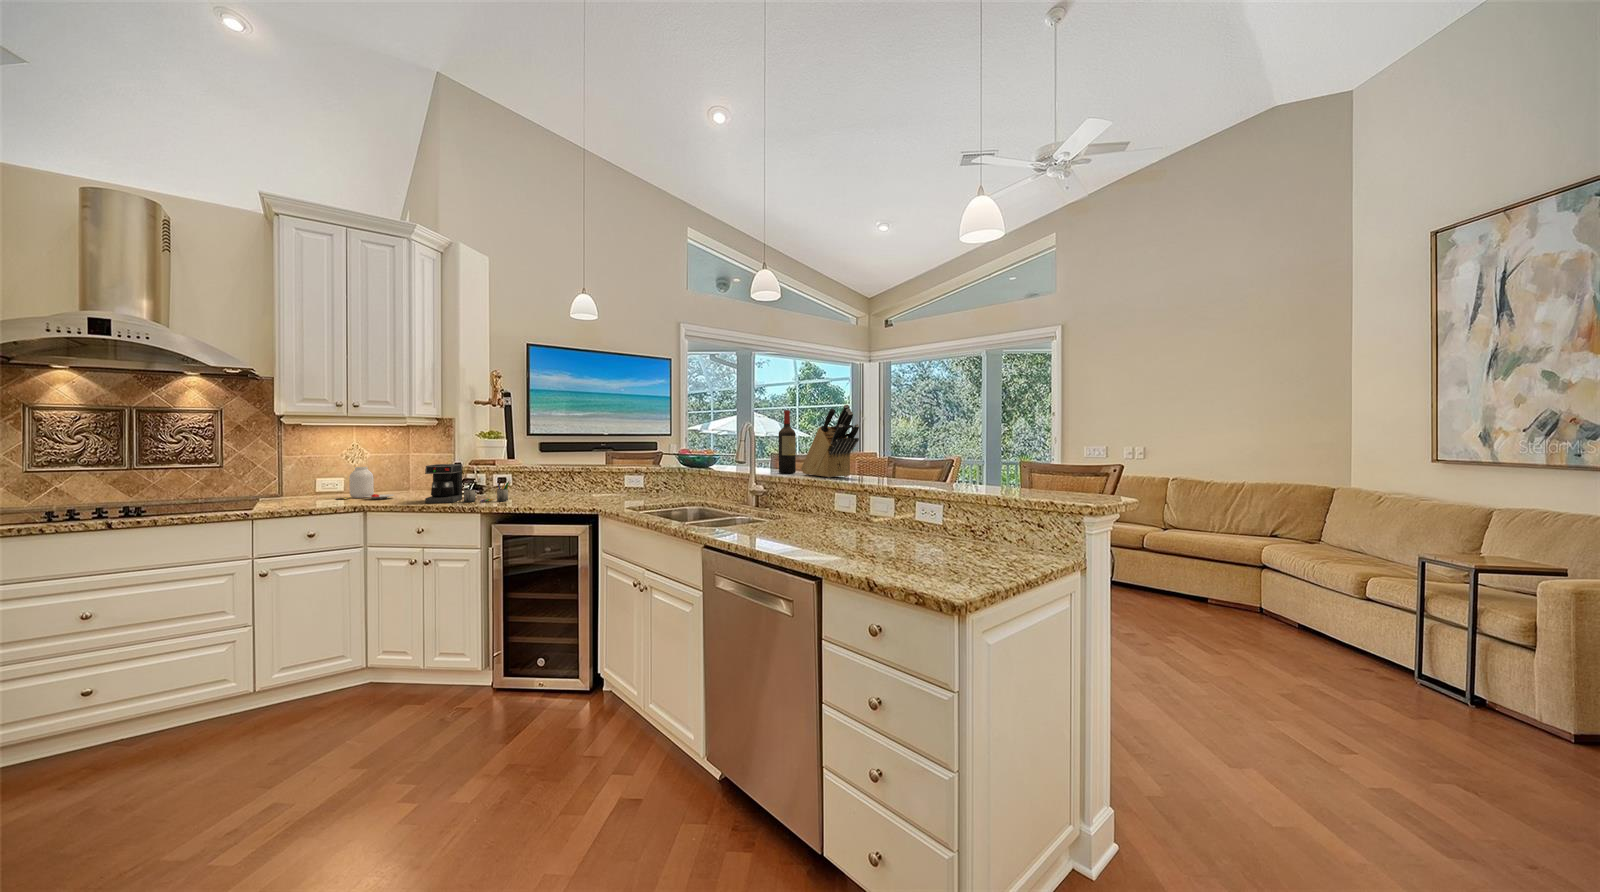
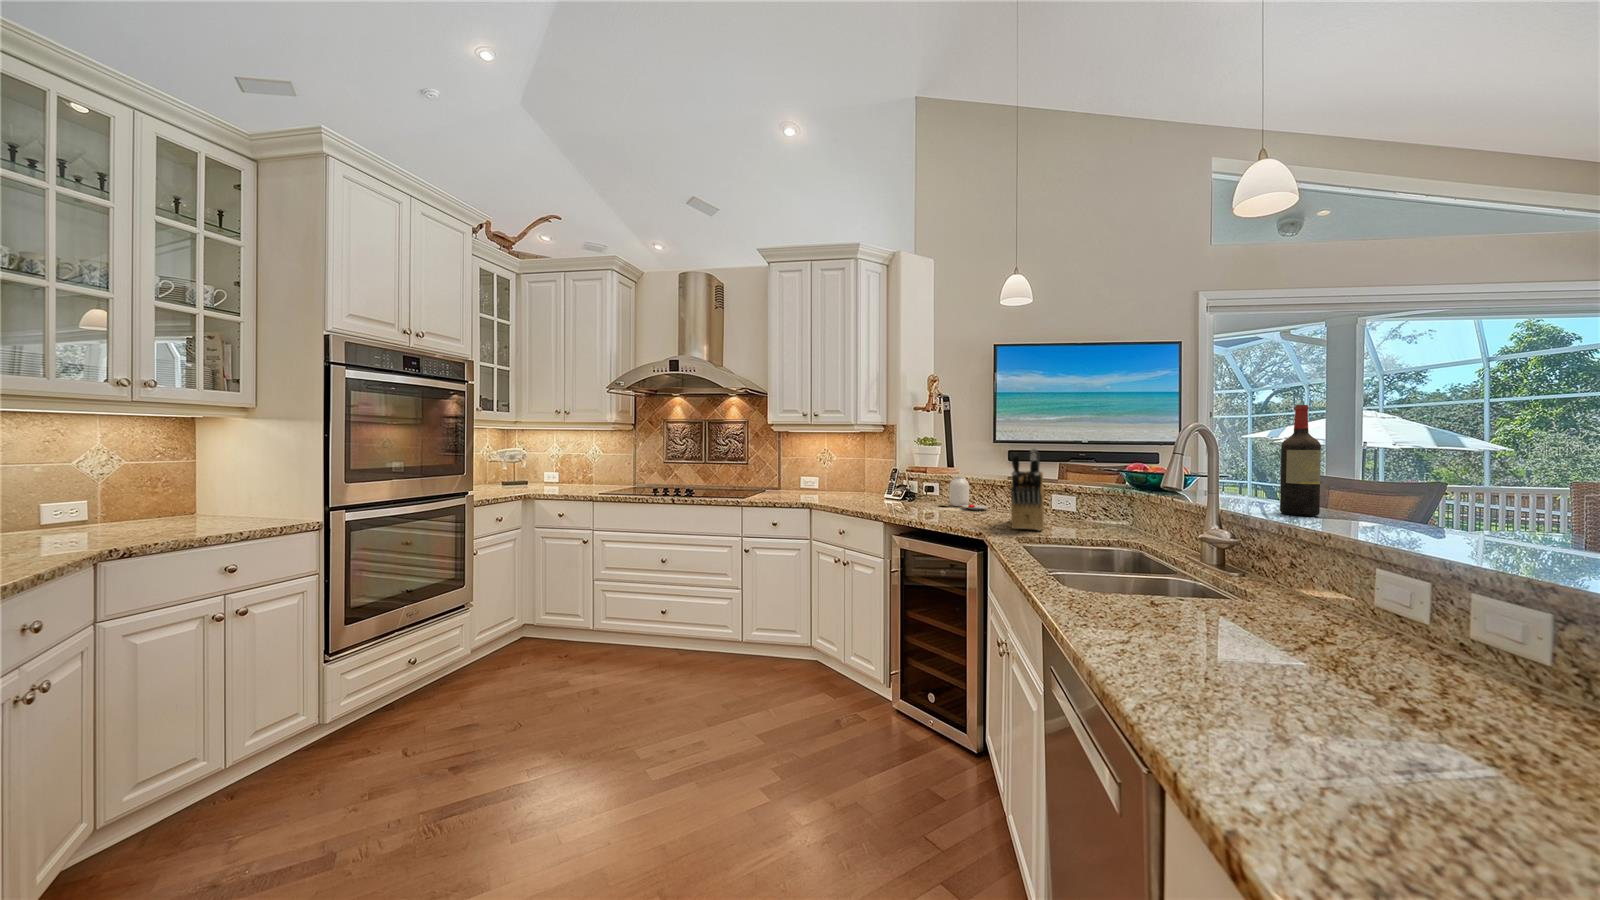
knife block: present [801,405,859,478] -> present [1011,448,1044,531]
coffee maker: present [425,464,510,503] -> none [847,470,918,511]
jar: present [336,467,394,499] -> present [939,476,988,510]

